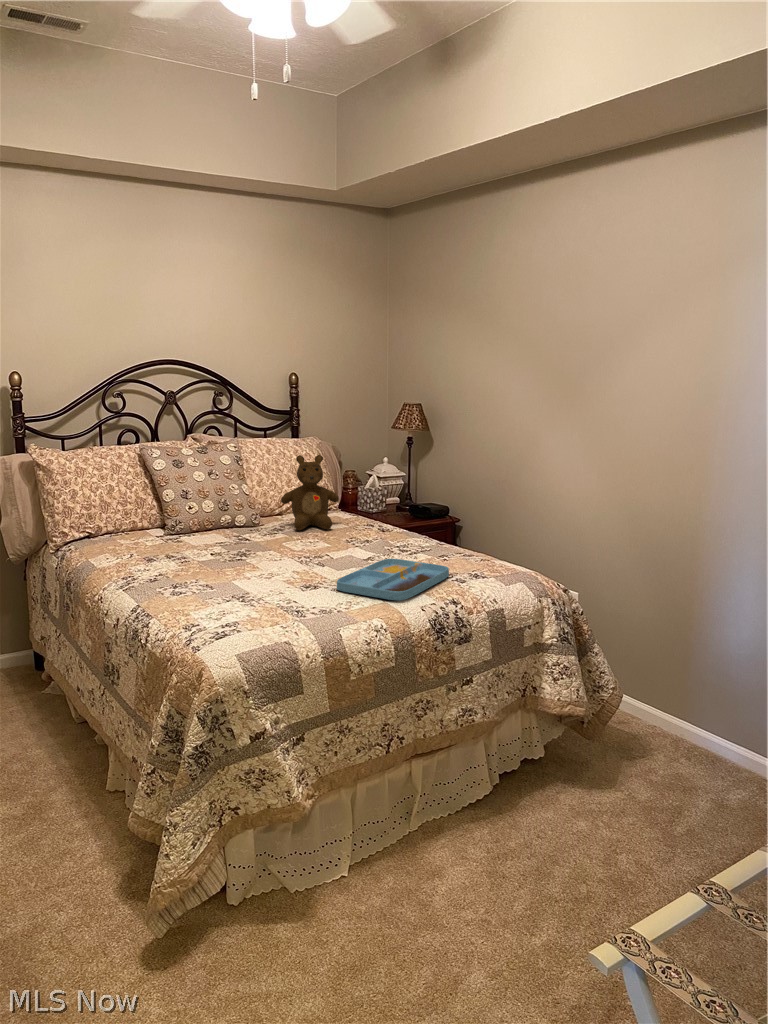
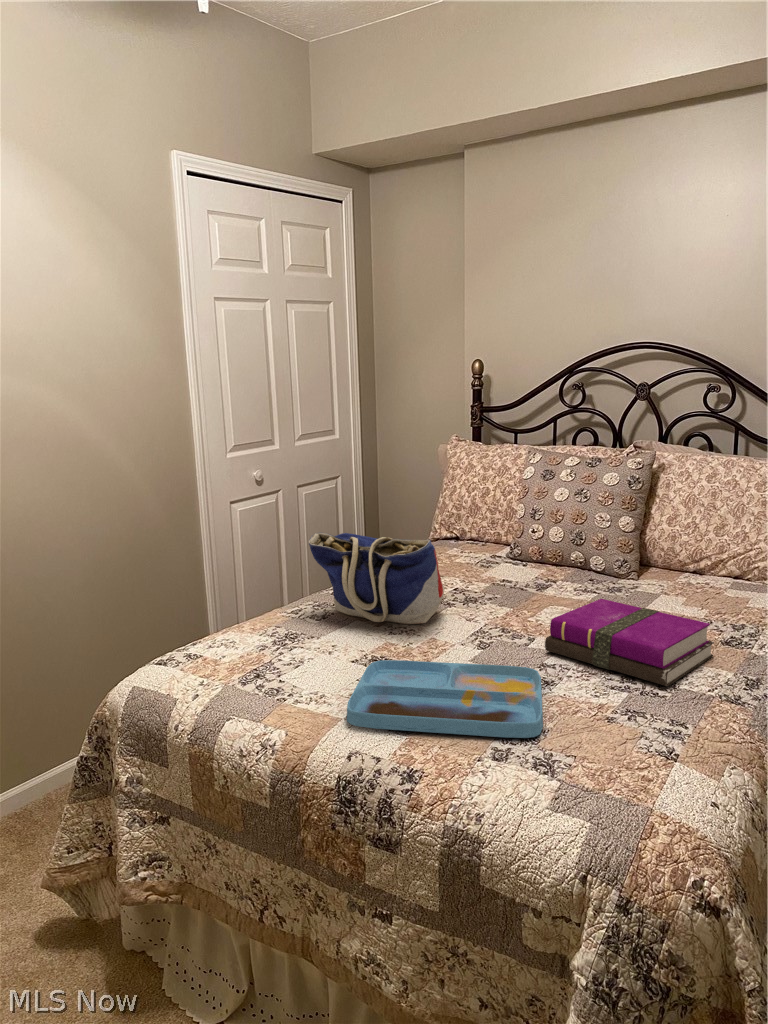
teddy bear: present [281,455,339,530] -> none [628,484,728,607]
tote bag: none [186,505,292,583] -> present [309,532,445,624]
notebook: none [333,521,423,557] -> present [545,599,714,686]

